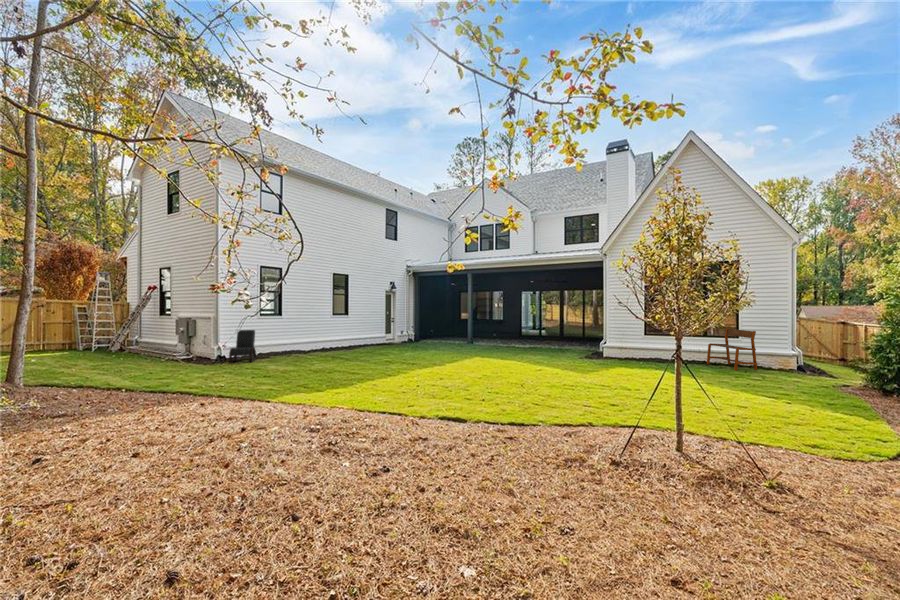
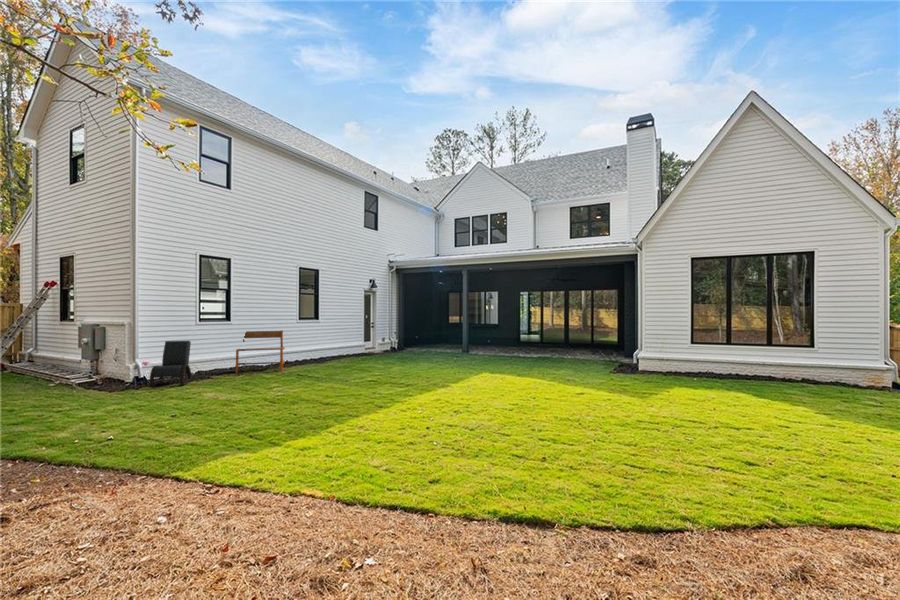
bench: present [707,328,757,371] -> present [236,330,285,373]

